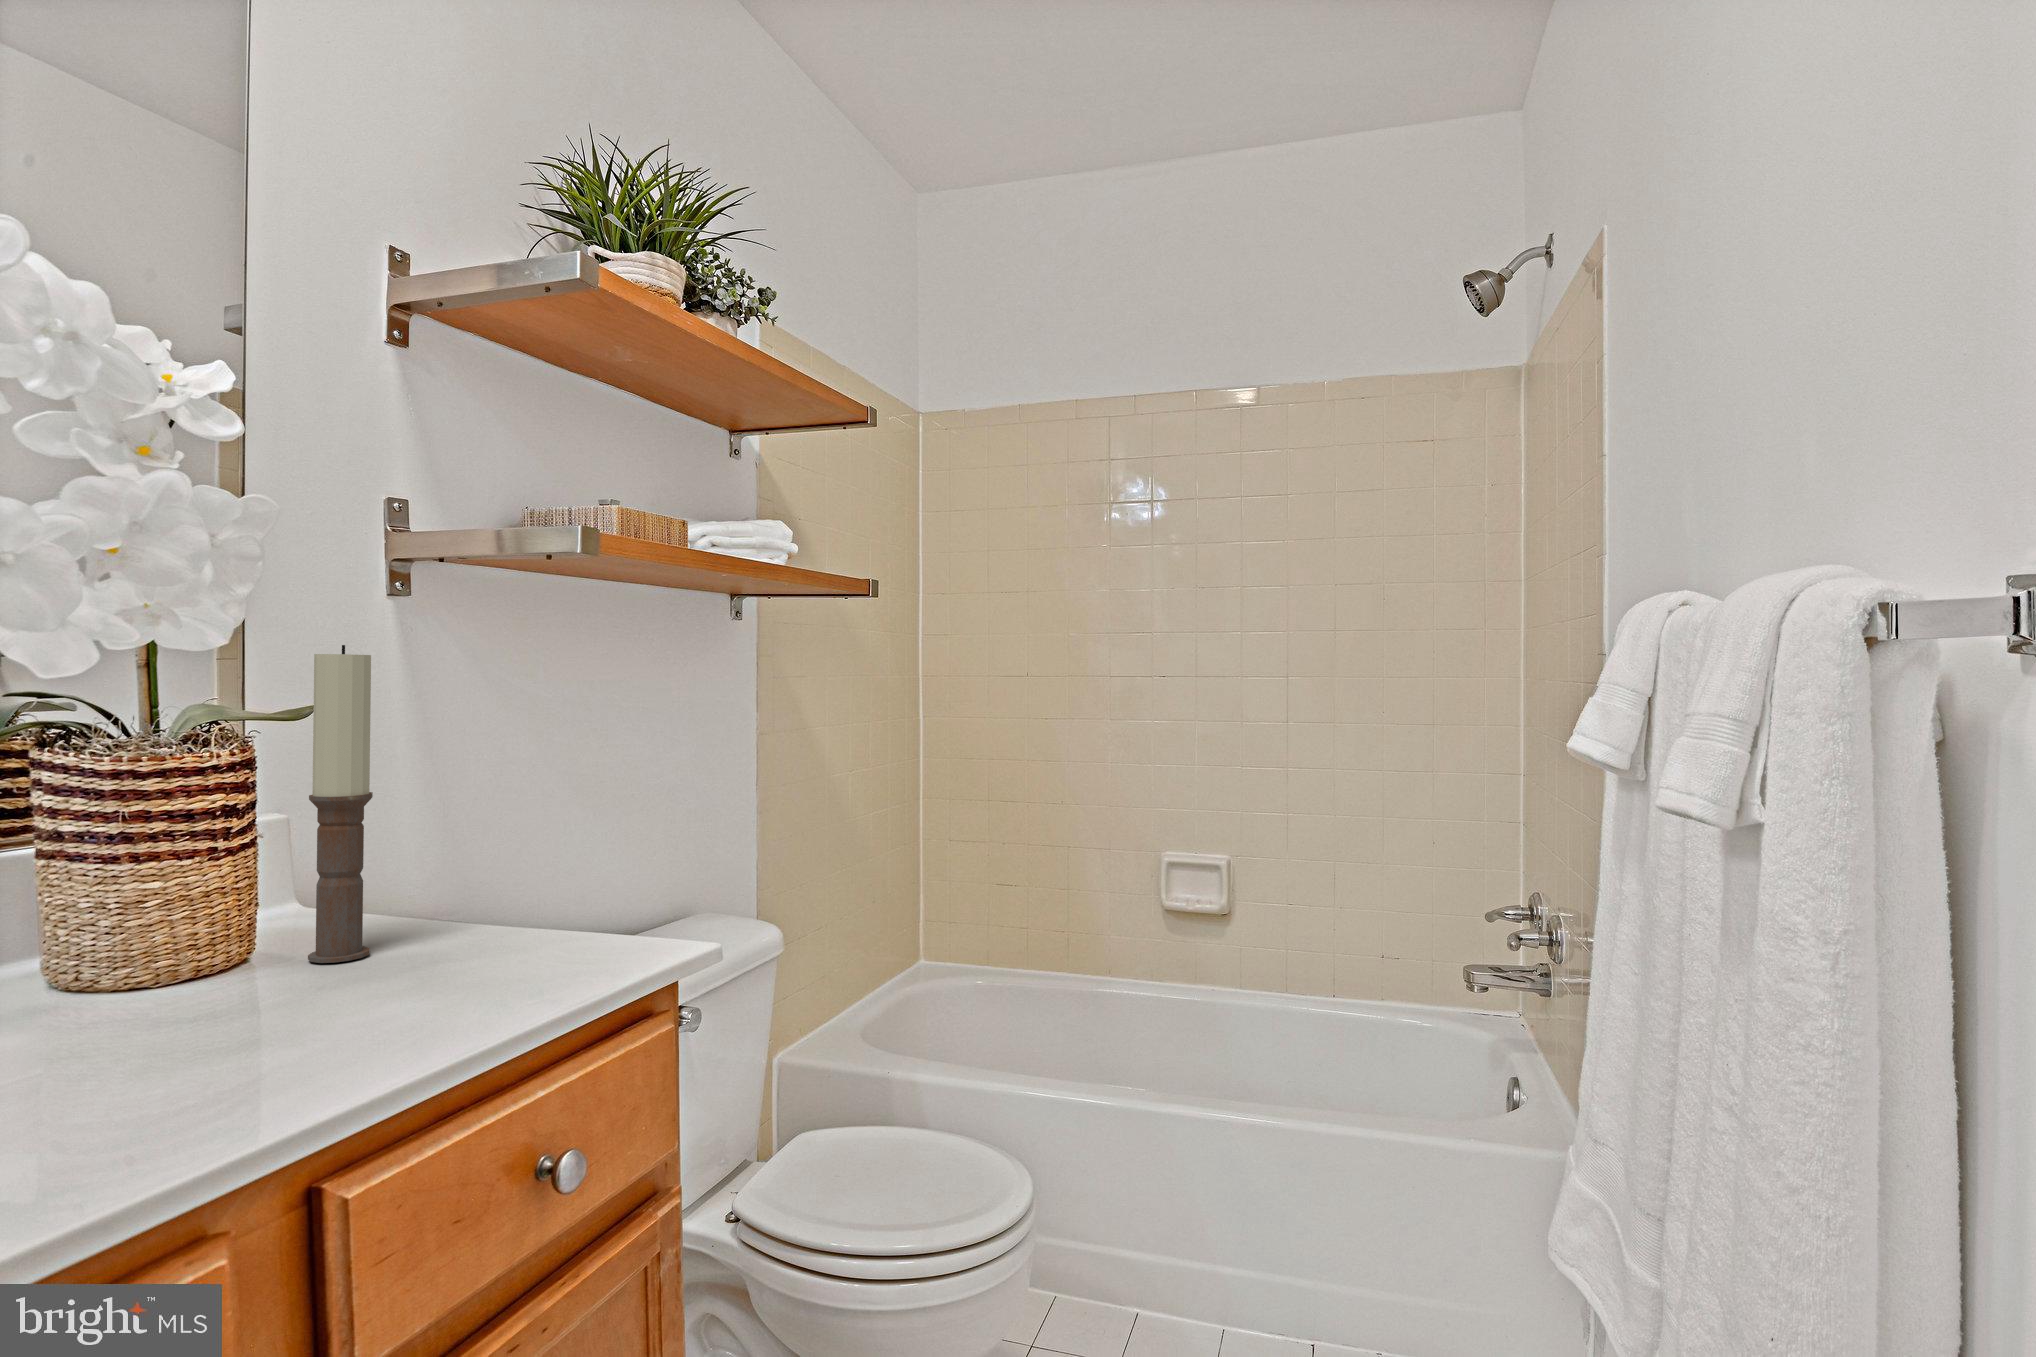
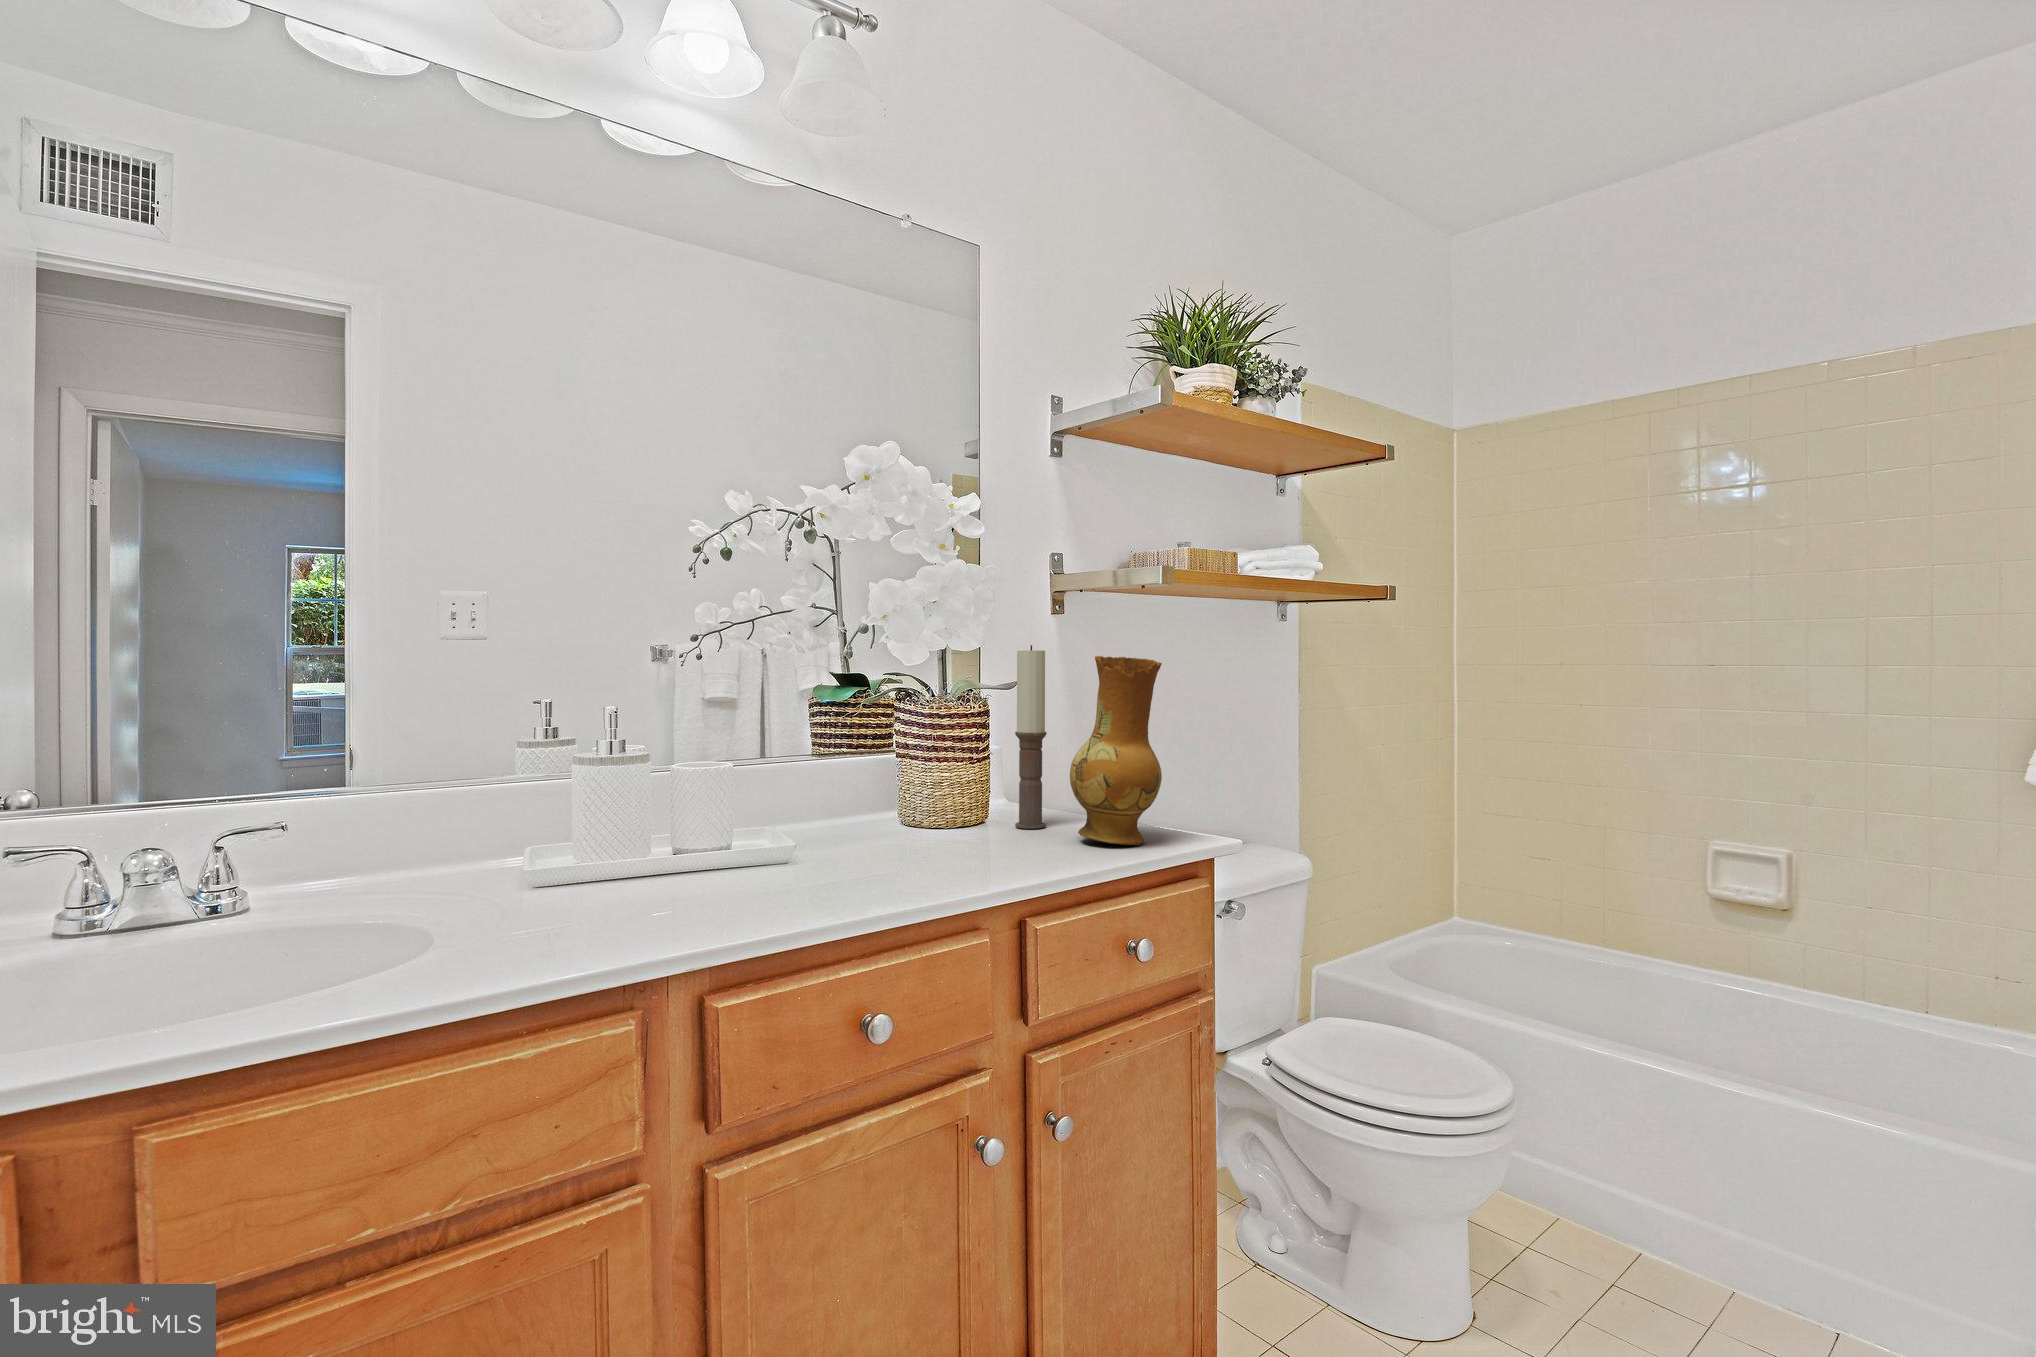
ceramic jug: none [418,666,586,980] -> present [1070,656,1162,845]

